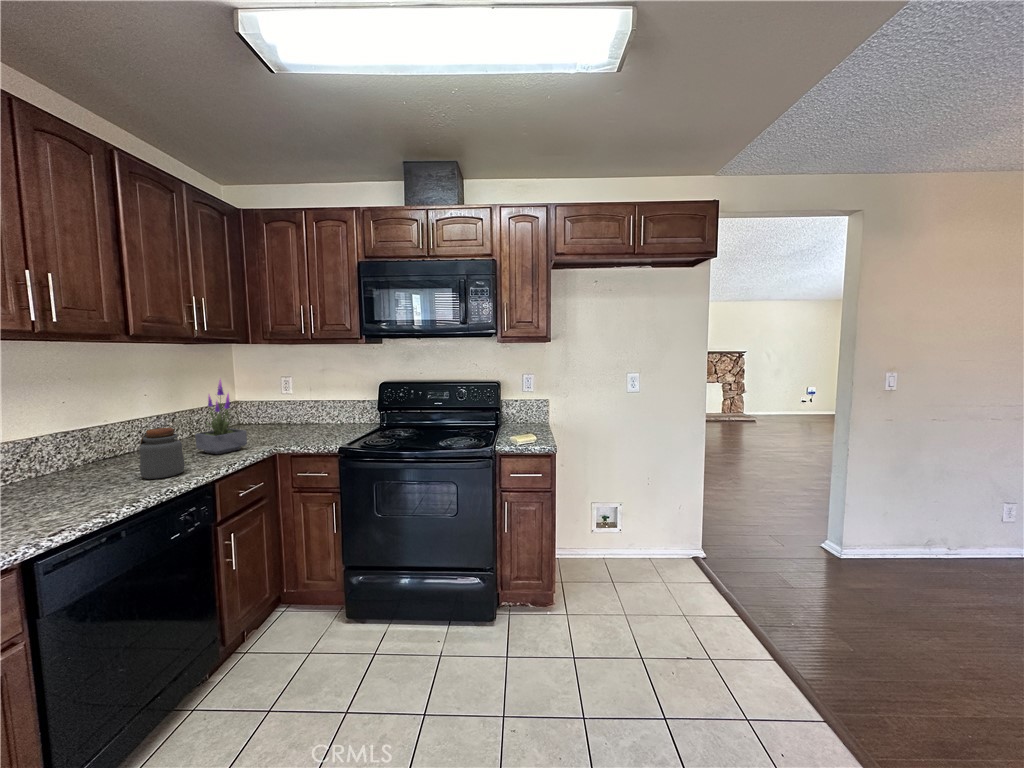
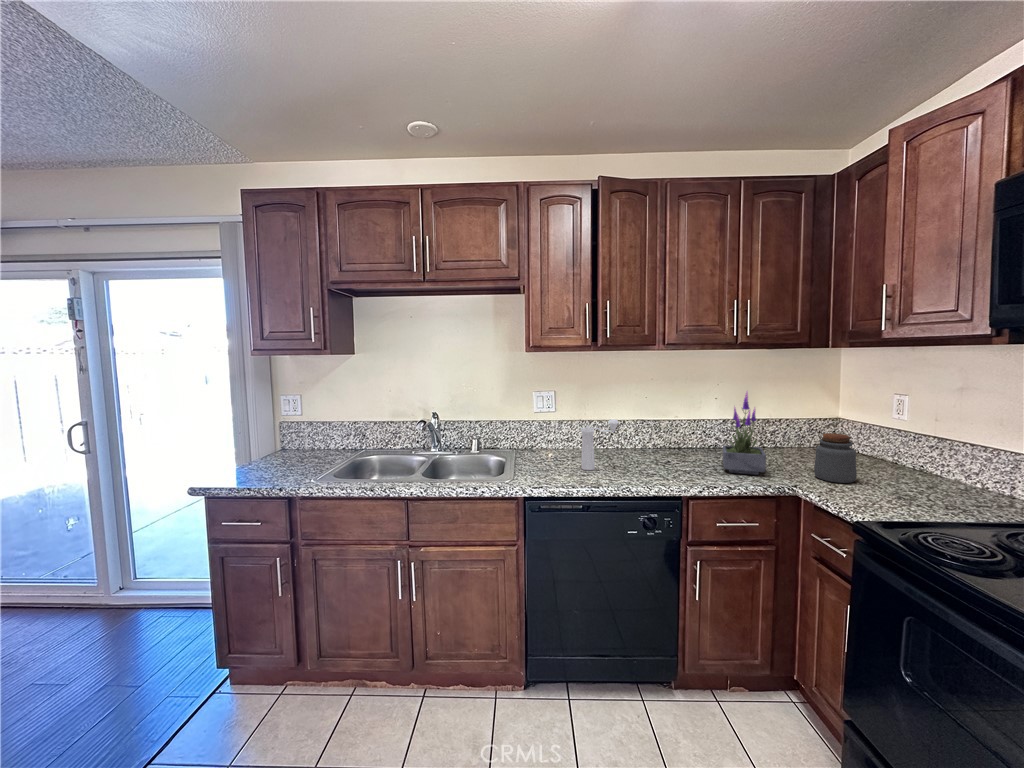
pepper mill: none [47,425,103,501] -> present [580,419,619,470]
jar: present [140,428,185,479] -> present [814,433,857,483]

